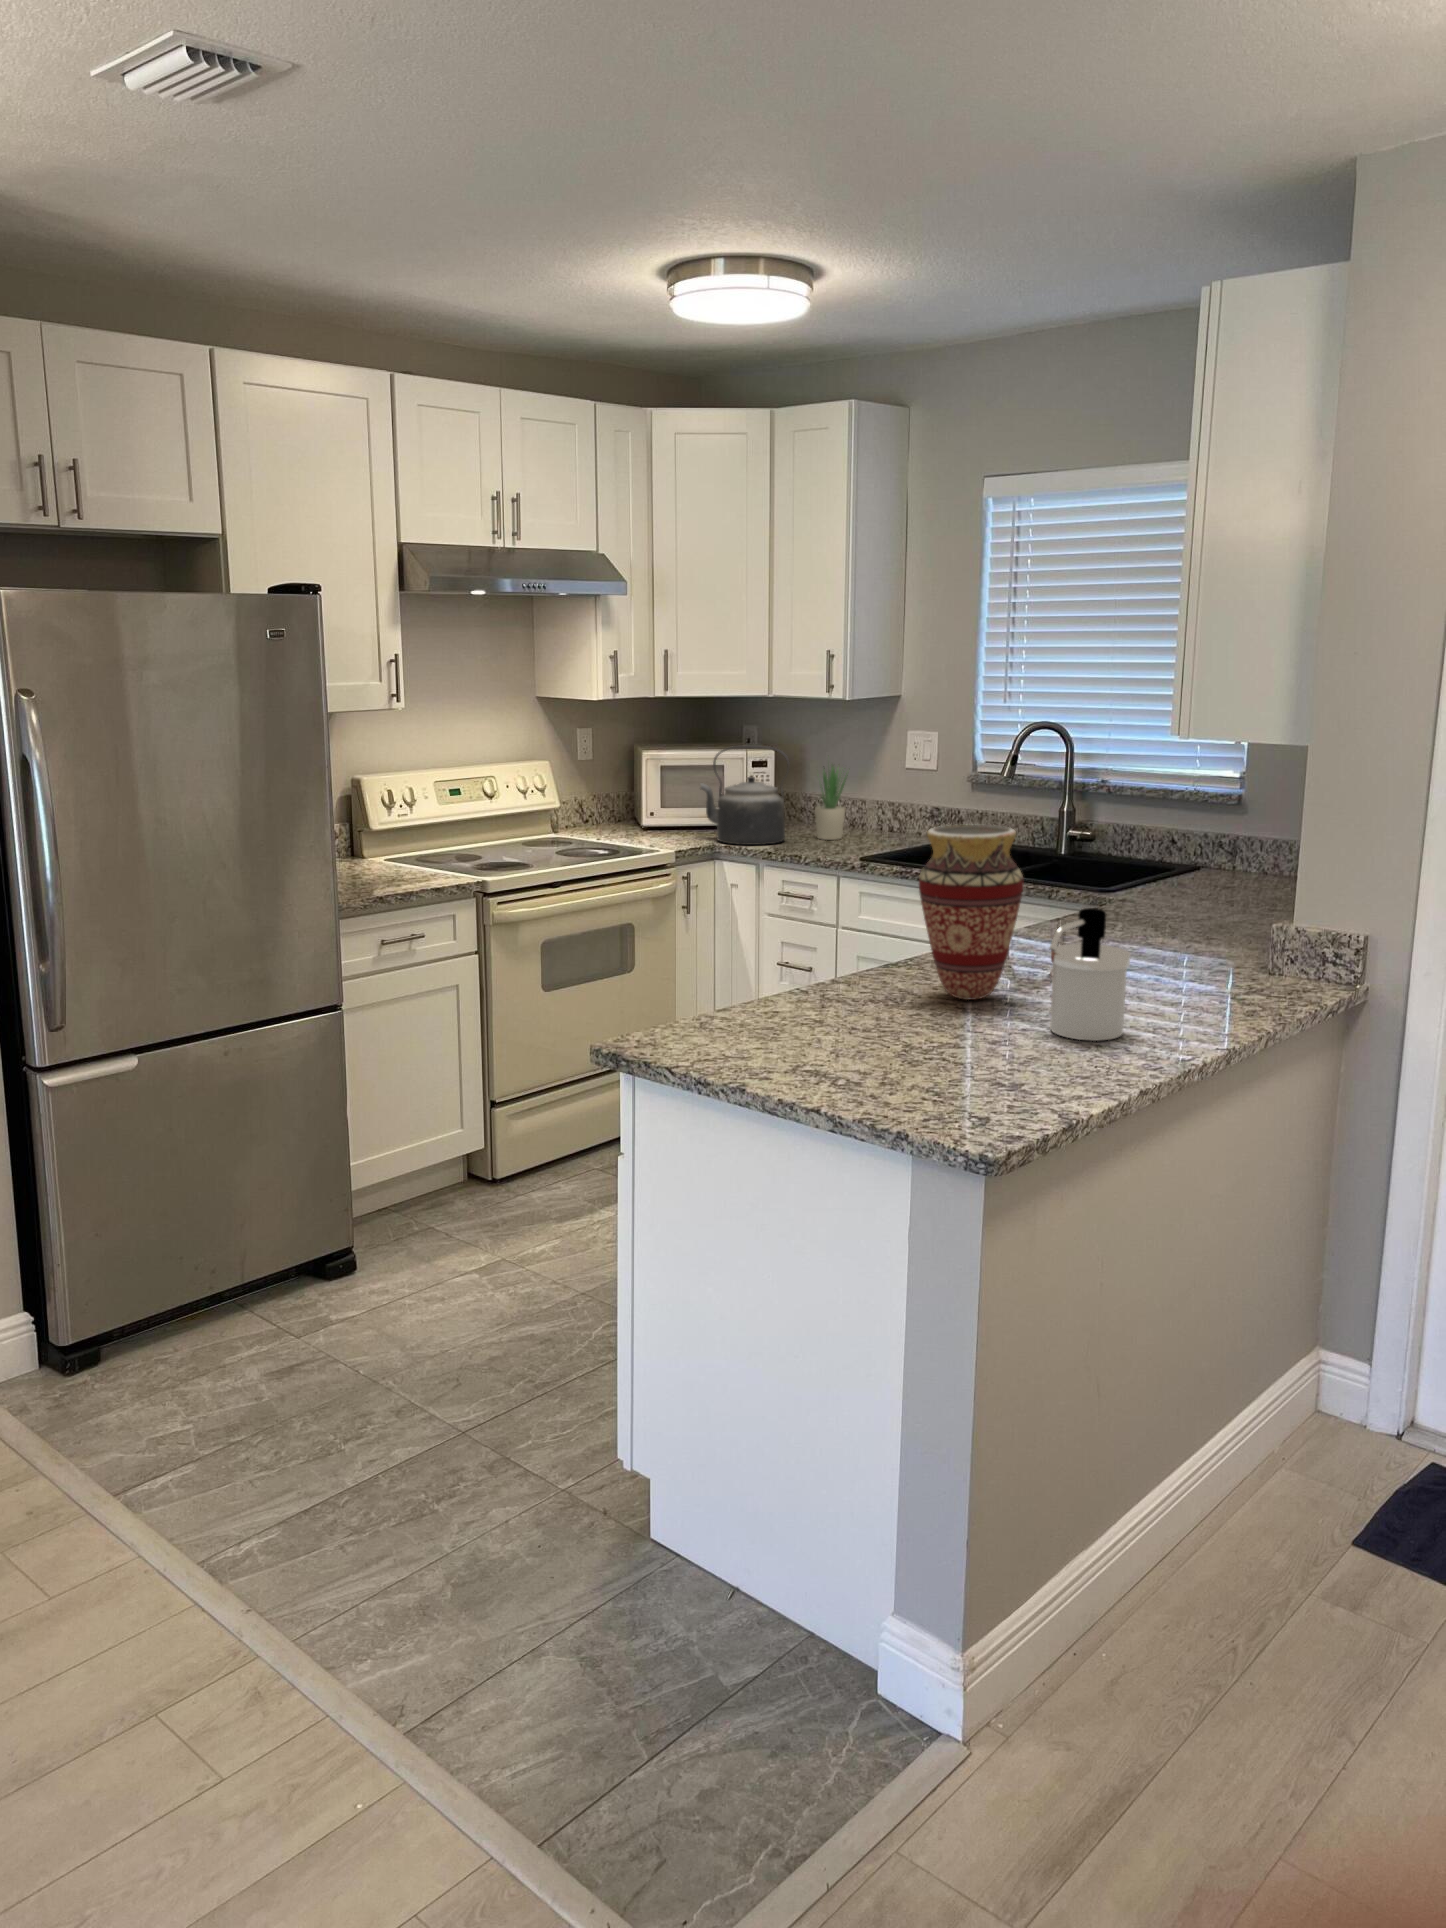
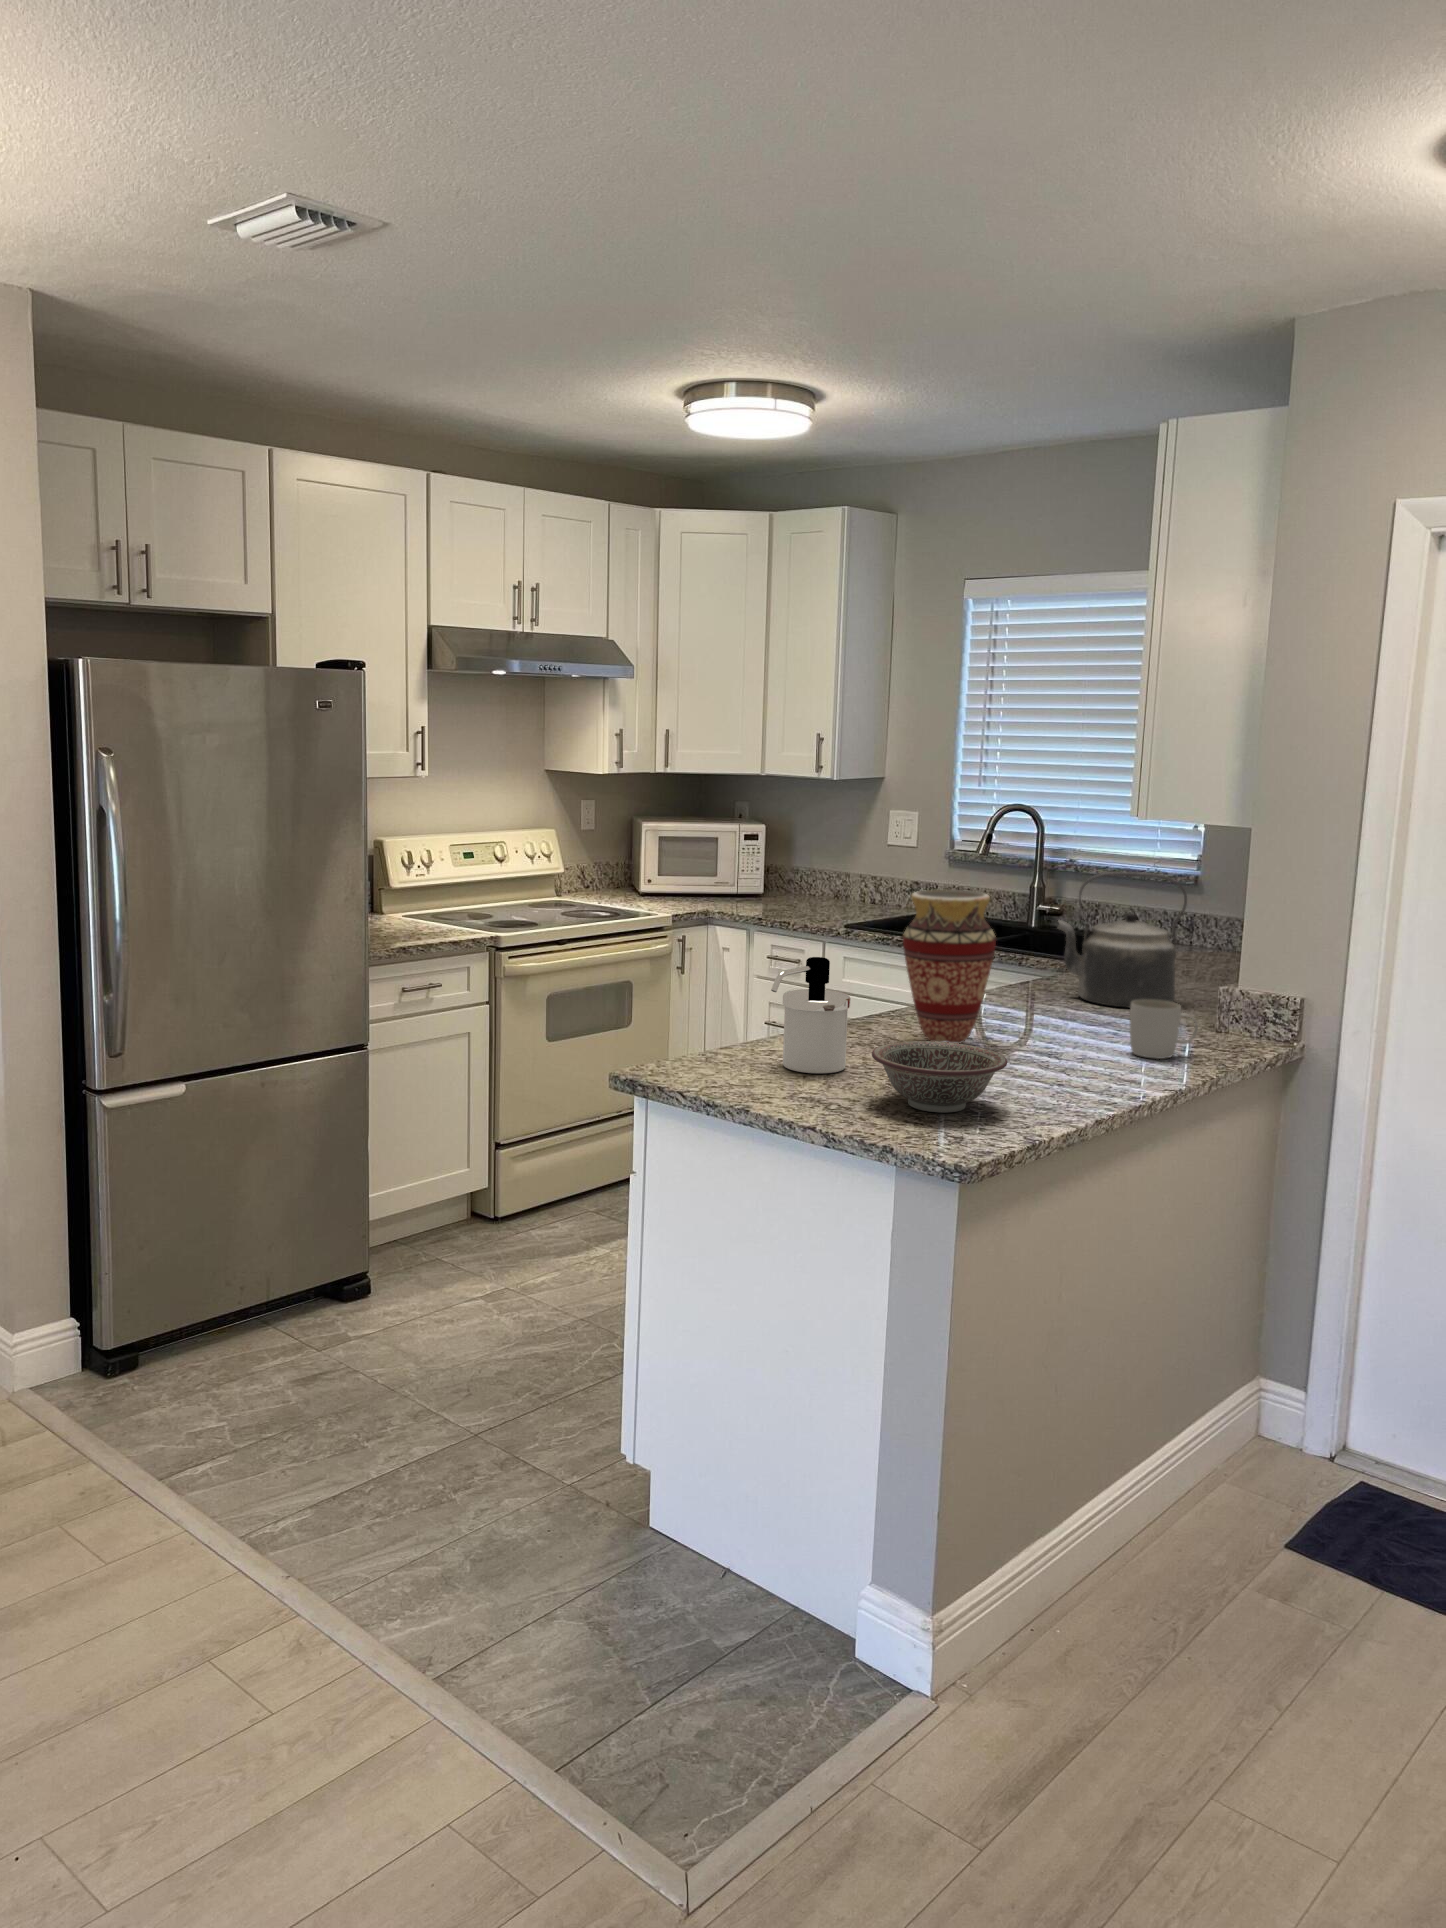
kettle: present [700,746,790,845] -> present [1058,872,1187,1008]
potted plant: present [815,765,846,840] -> none [804,827,837,909]
soap dispenser: present [1050,908,1130,1041] -> present [771,957,851,1073]
mug: none [1176,943,1253,1010] -> present [1130,1000,1198,1059]
decorative bowl: none [883,1002,1040,1086] -> present [872,1041,1007,1113]

